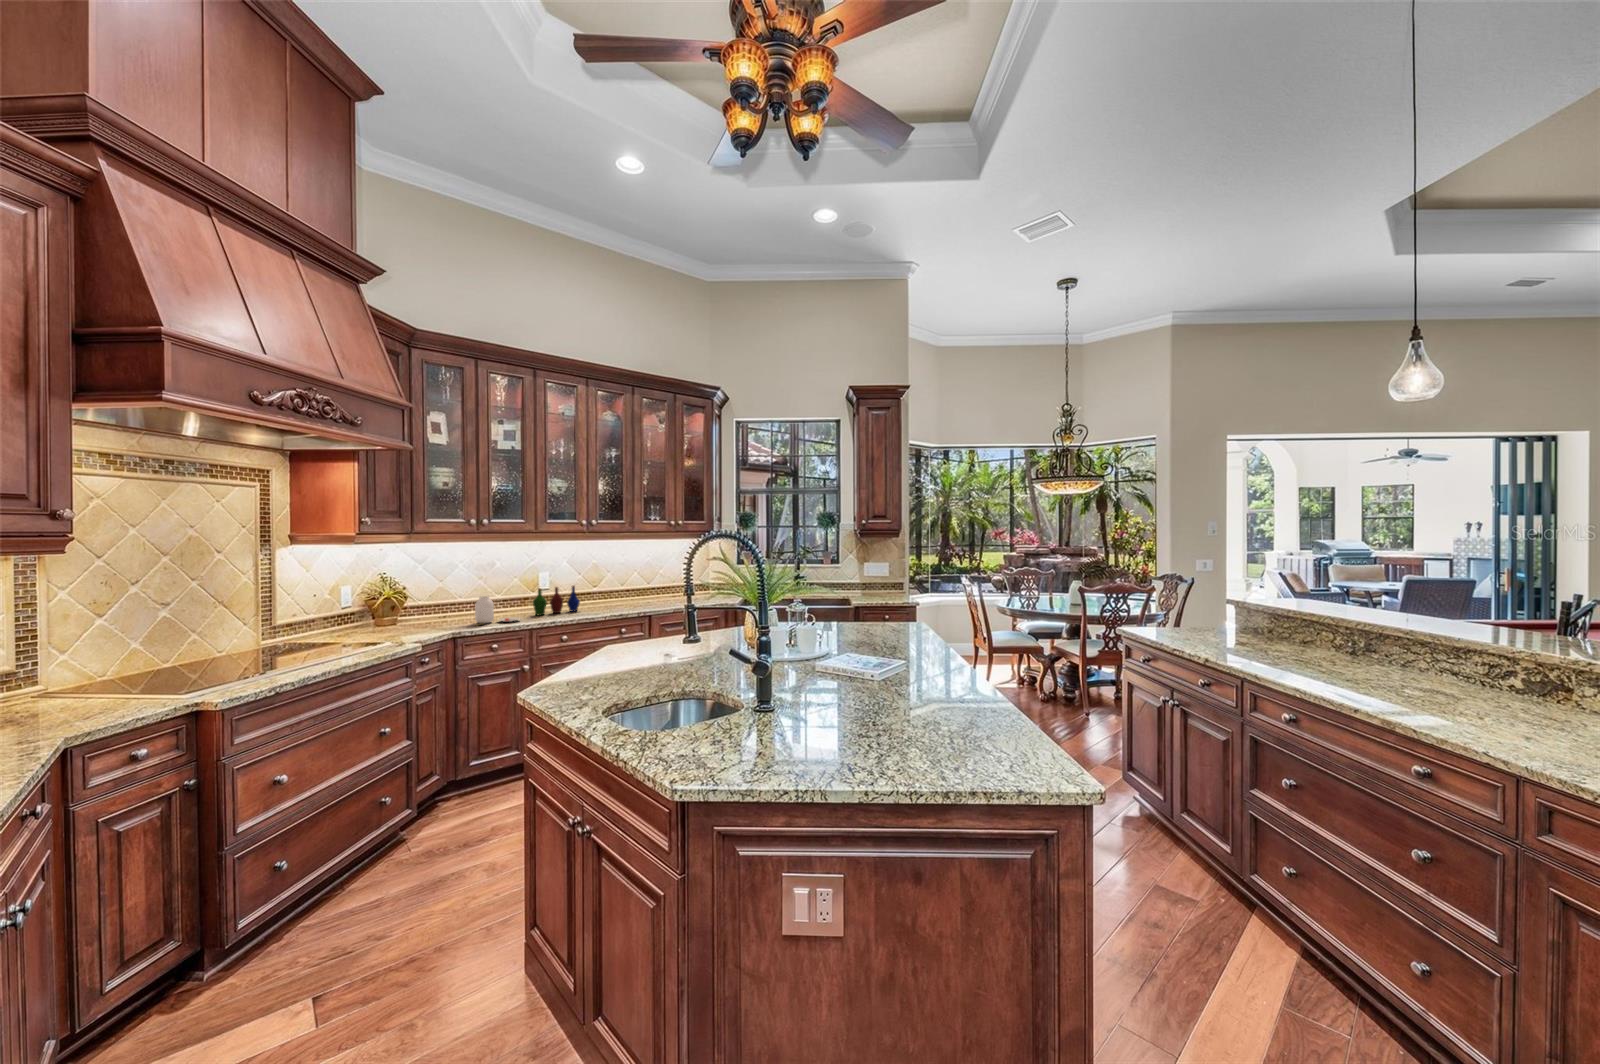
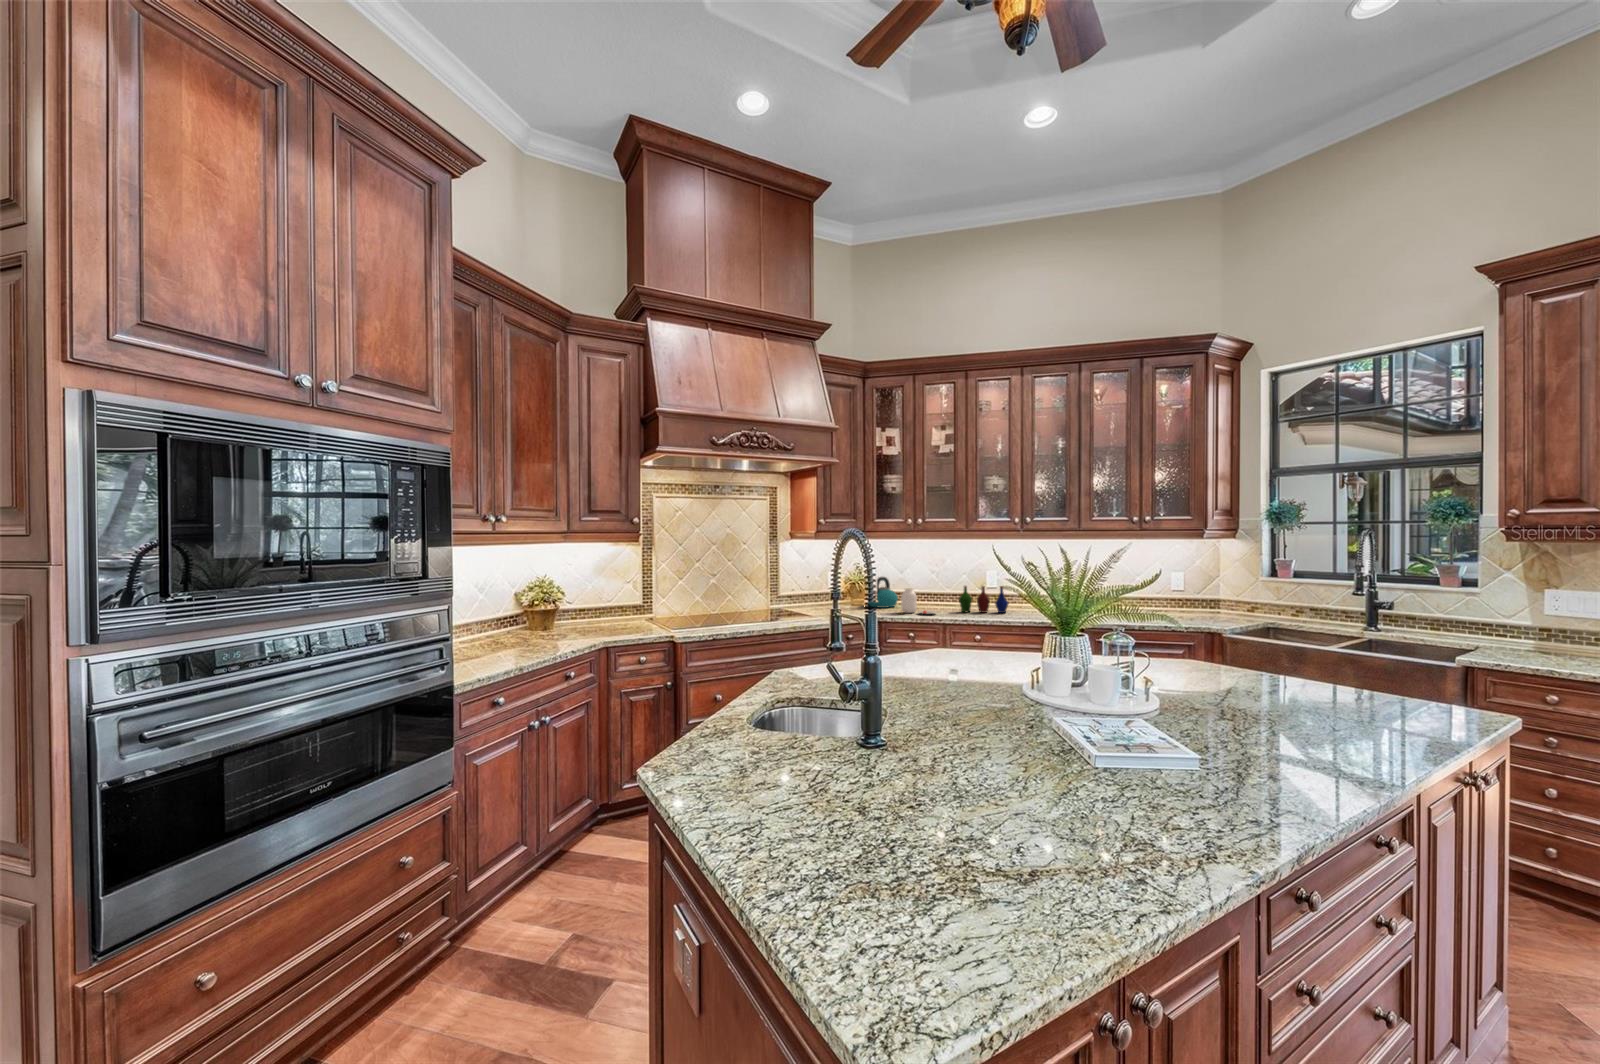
kettle: none [409,586,452,623] -> present [868,577,898,608]

